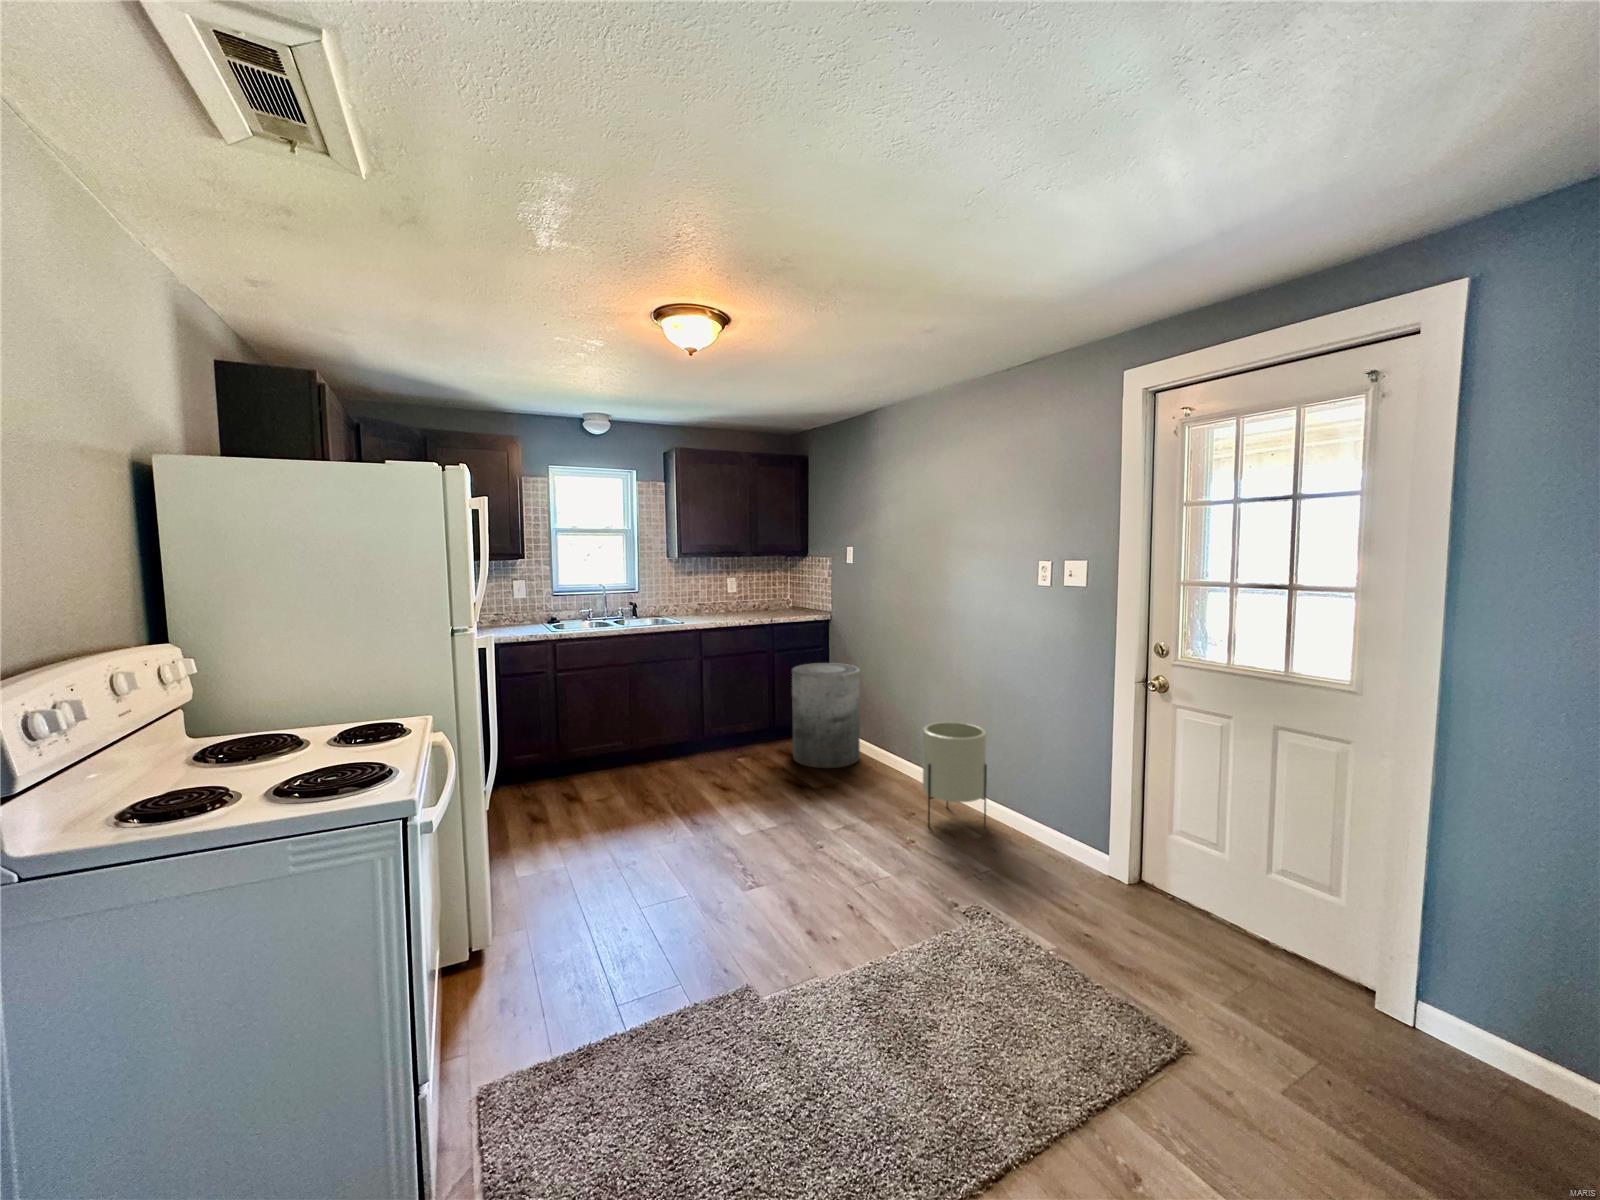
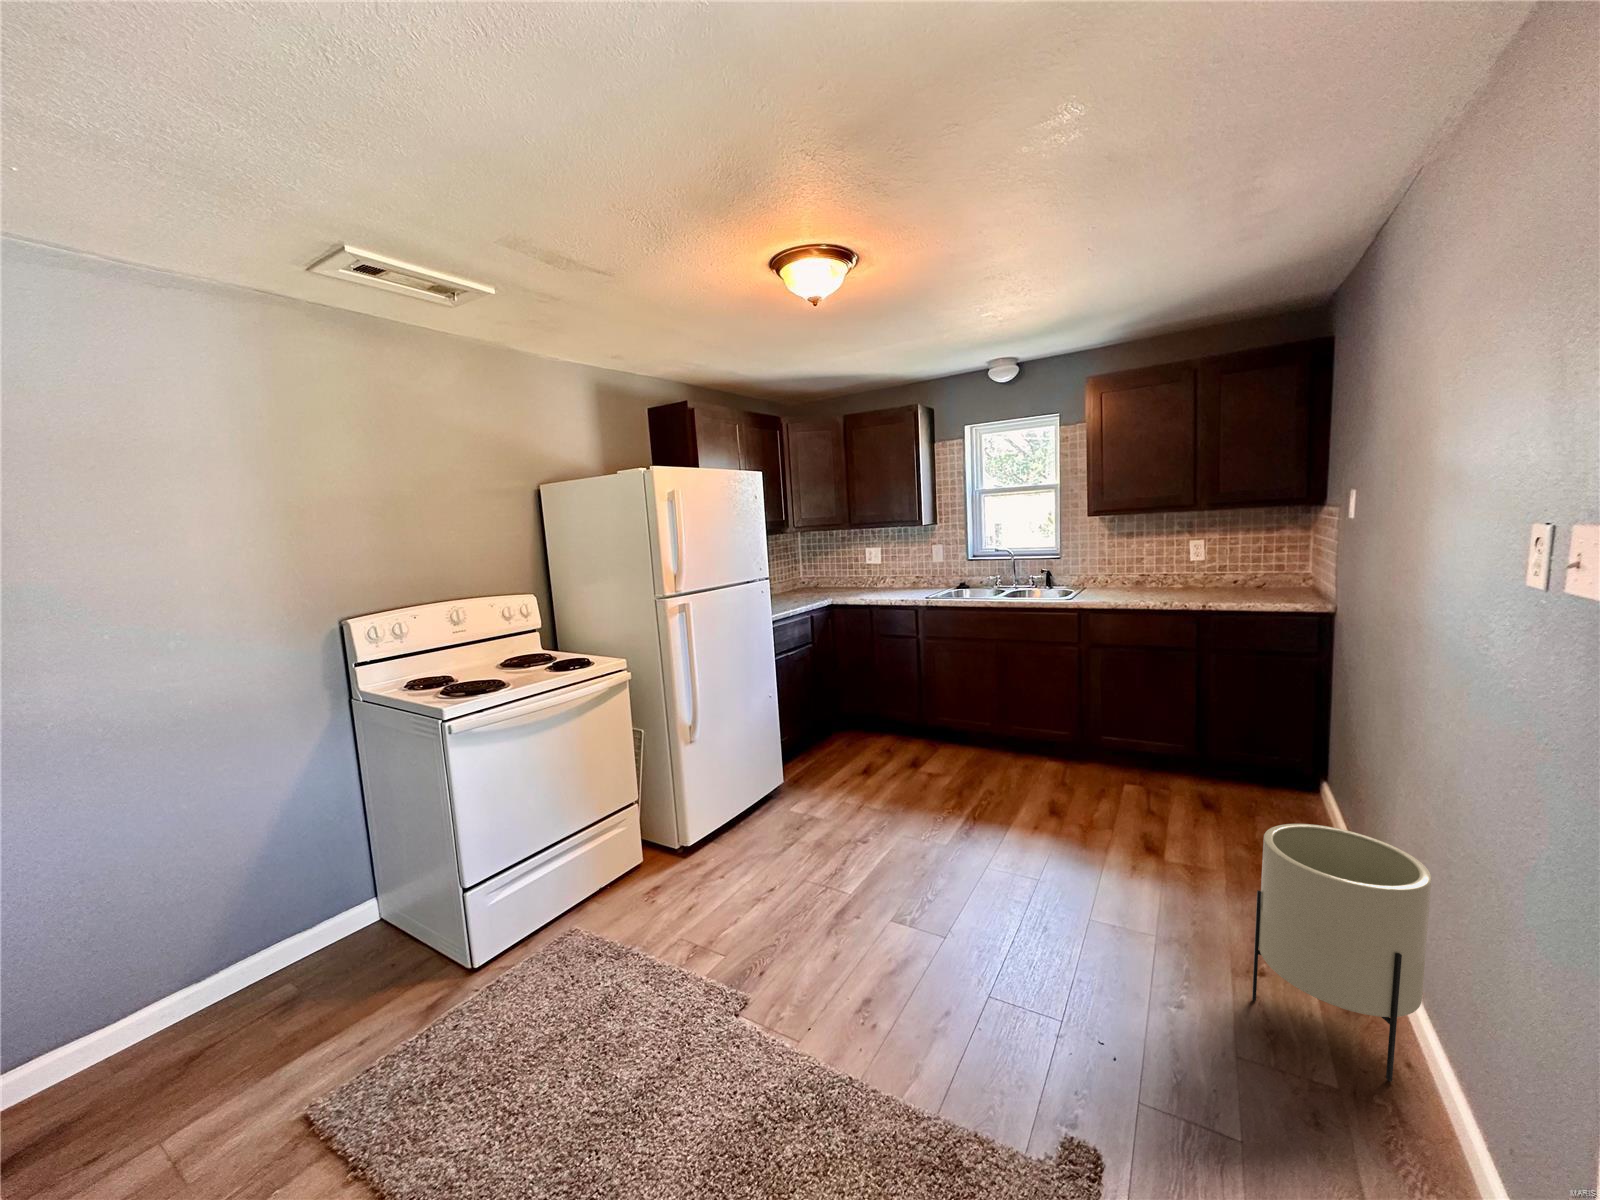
trash can: present [792,663,860,768] -> none [1195,675,1335,851]

